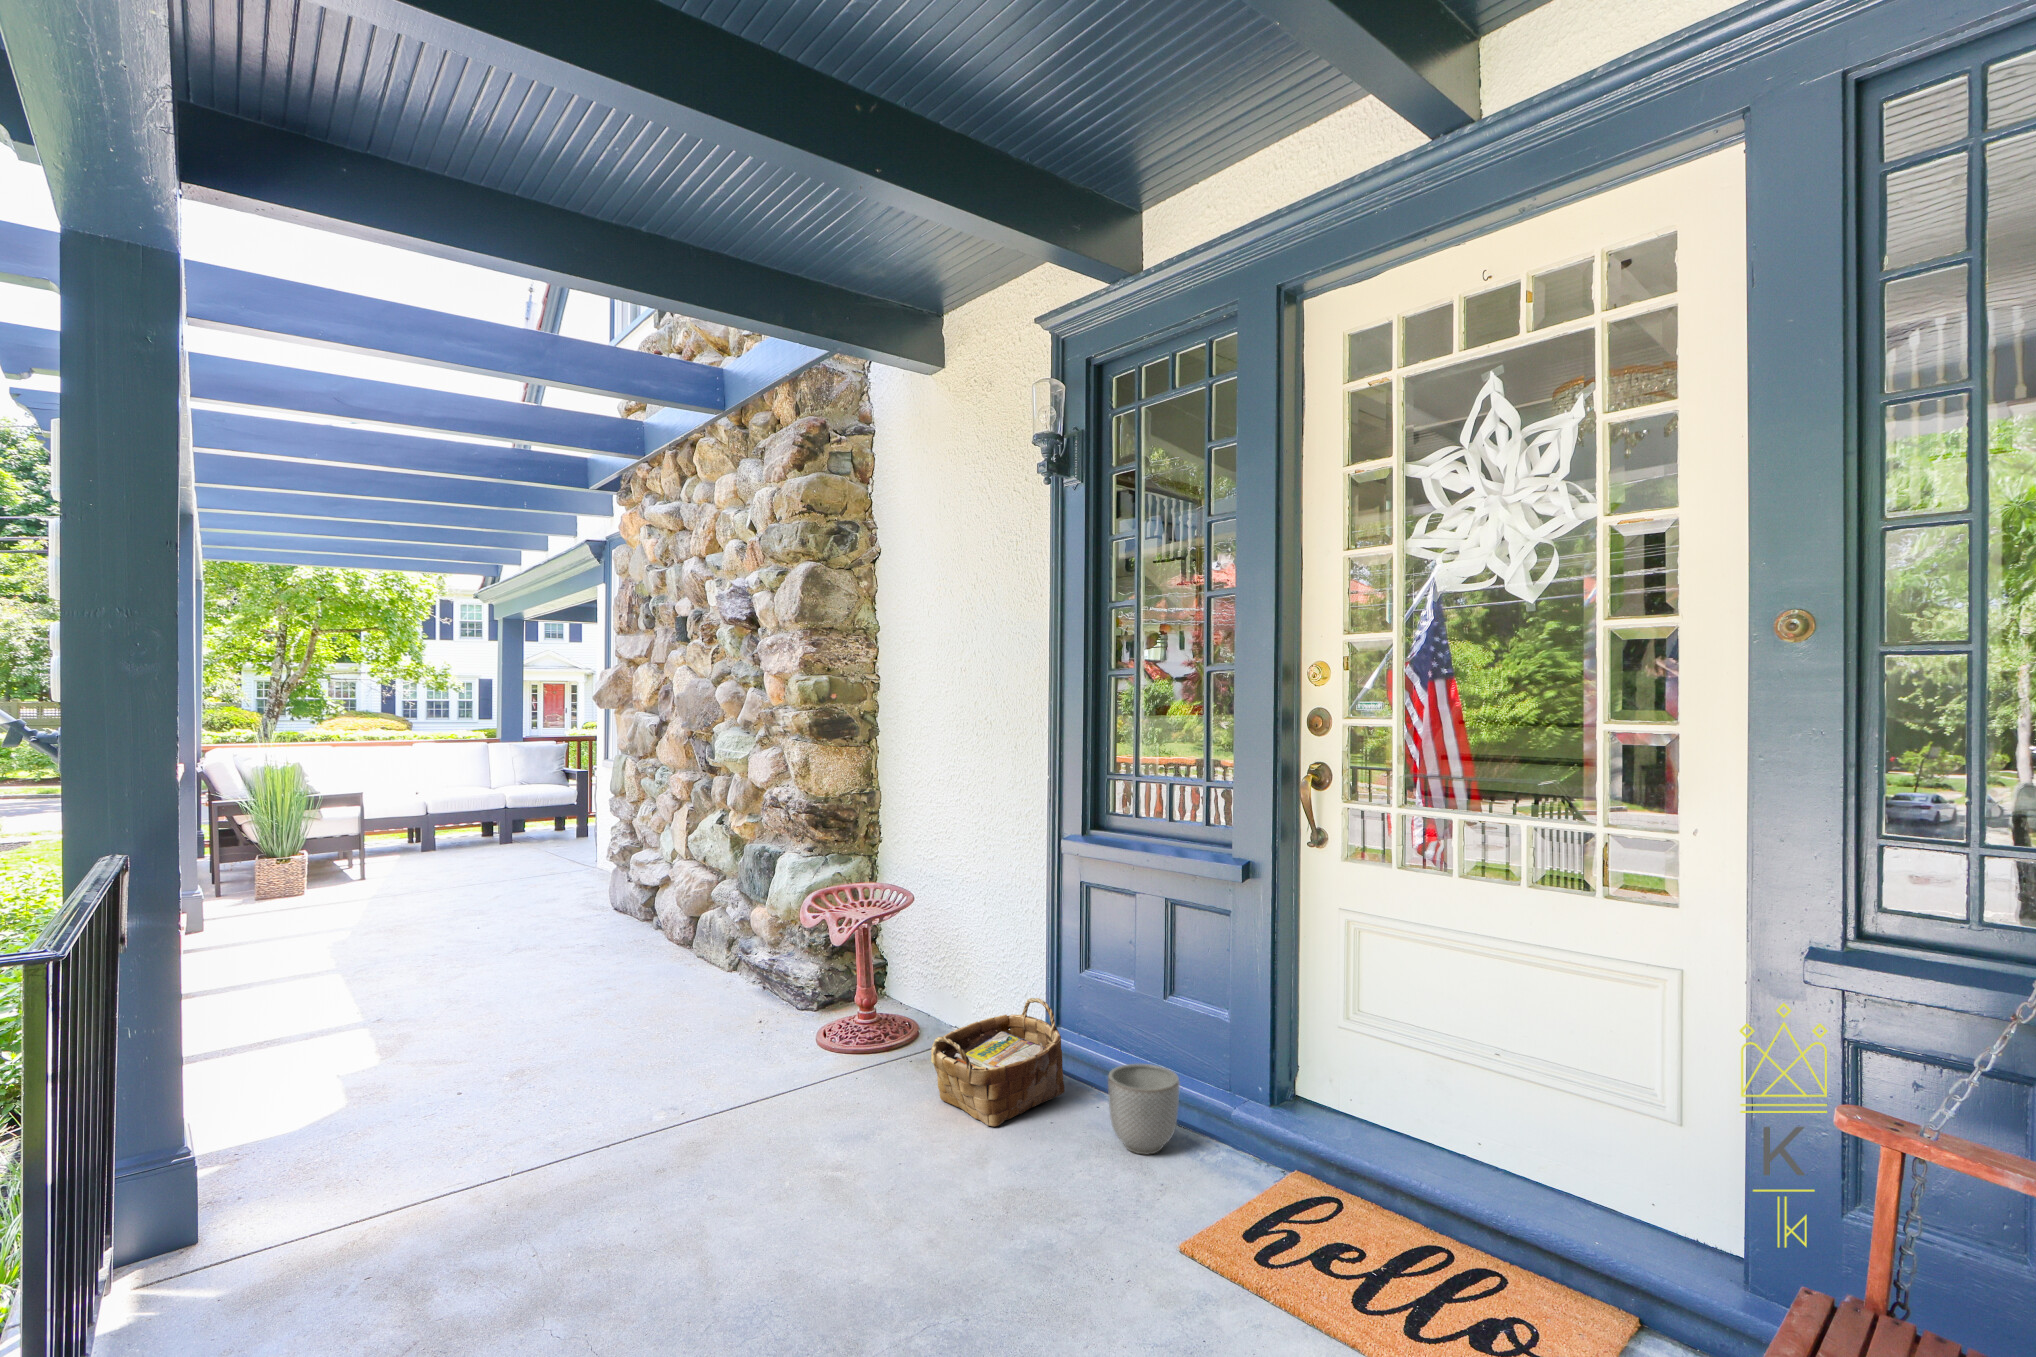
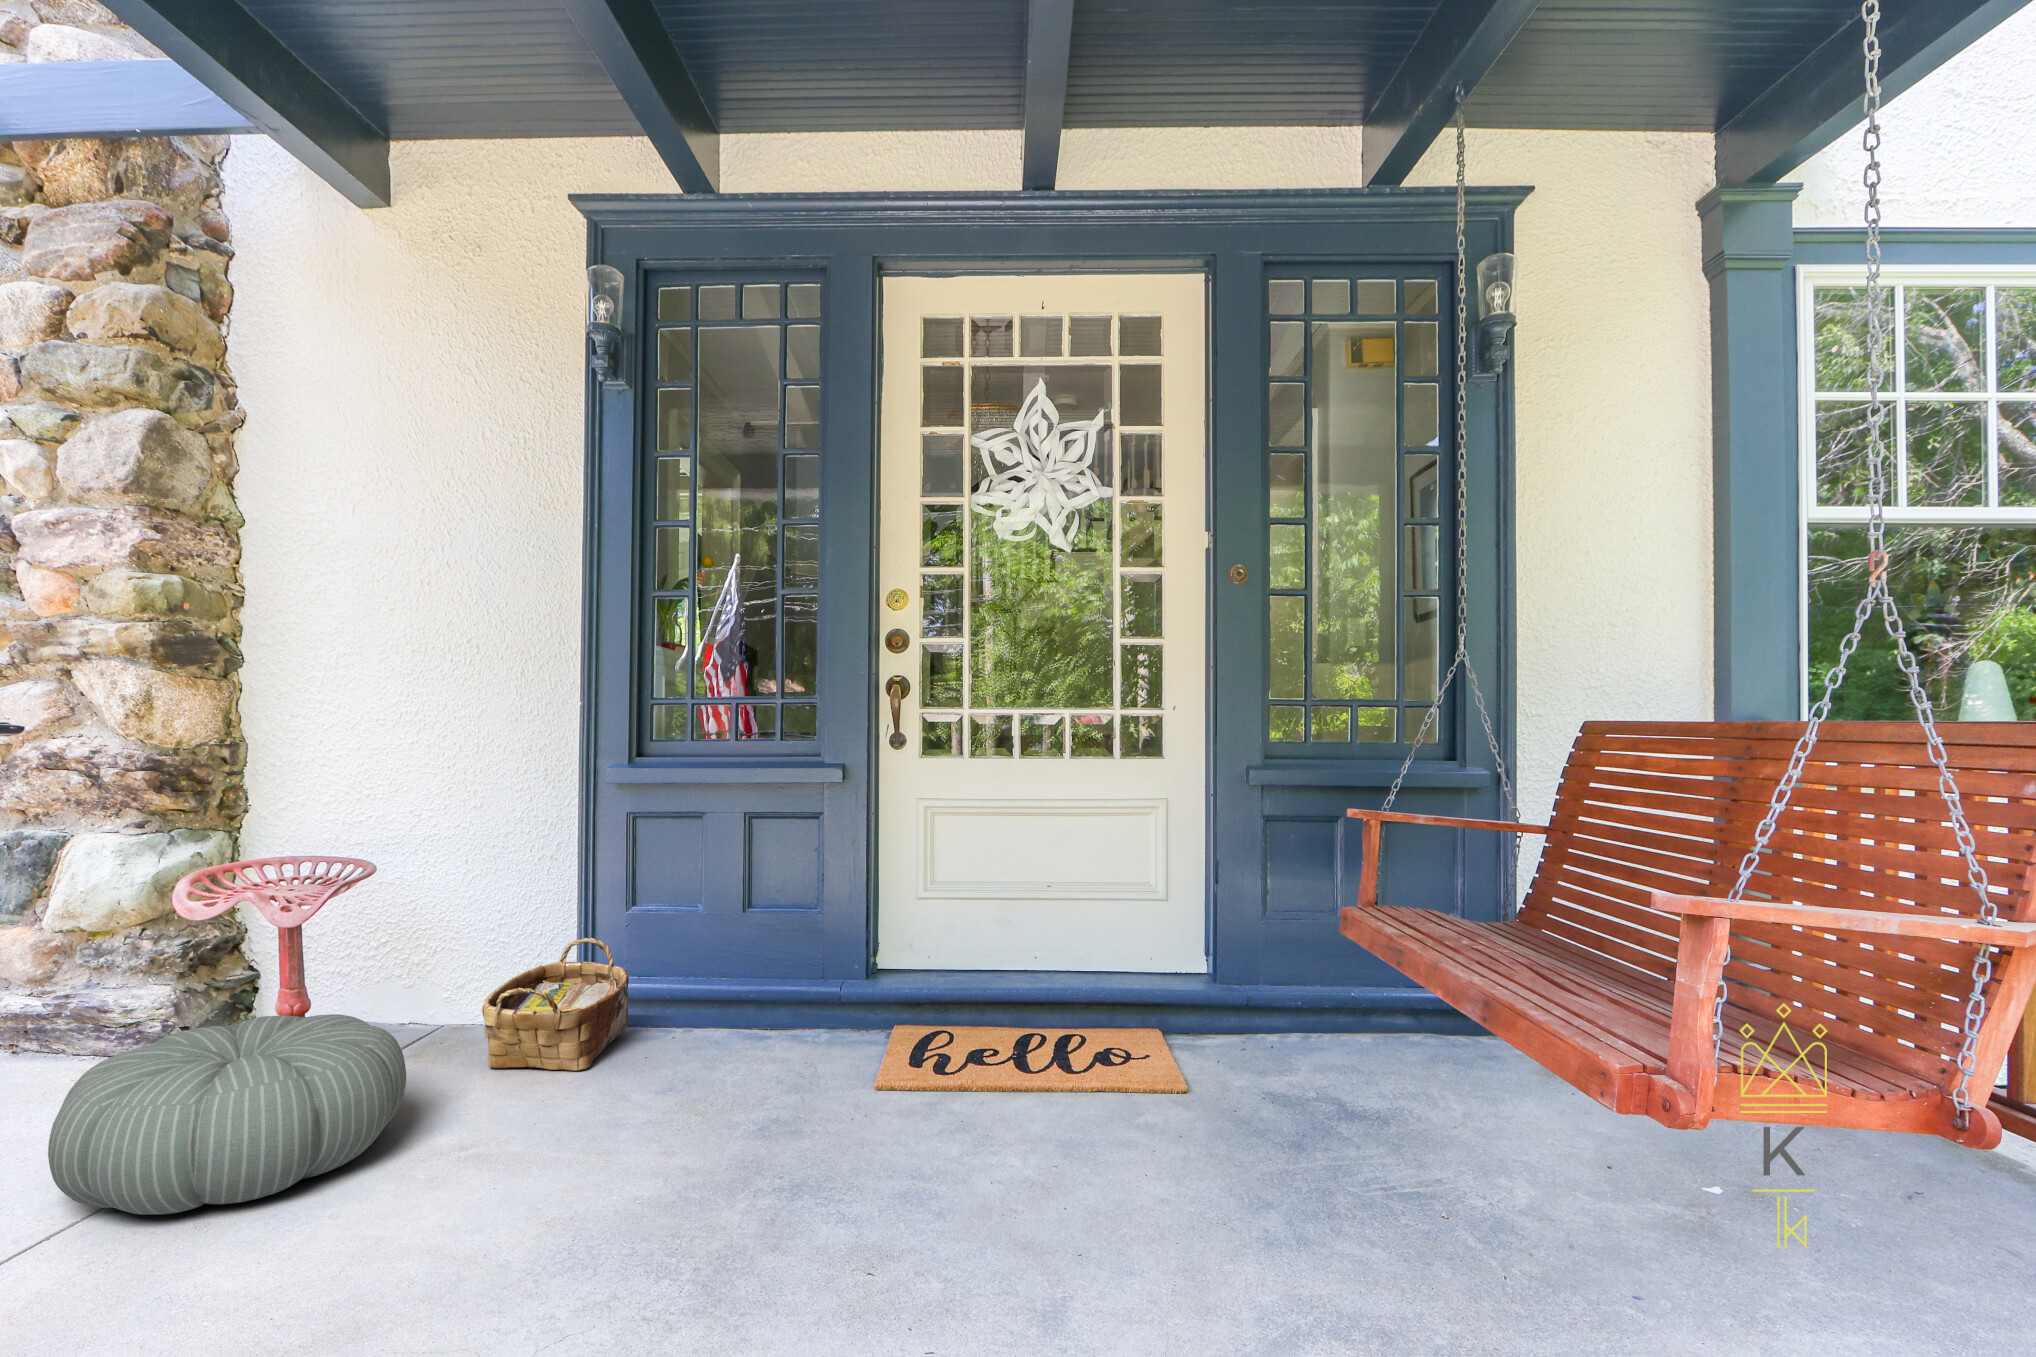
pouf: none [623,1017,841,1164] -> present [48,1014,406,1214]
planter: present [1108,1064,1180,1155] -> none [711,967,782,1048]

